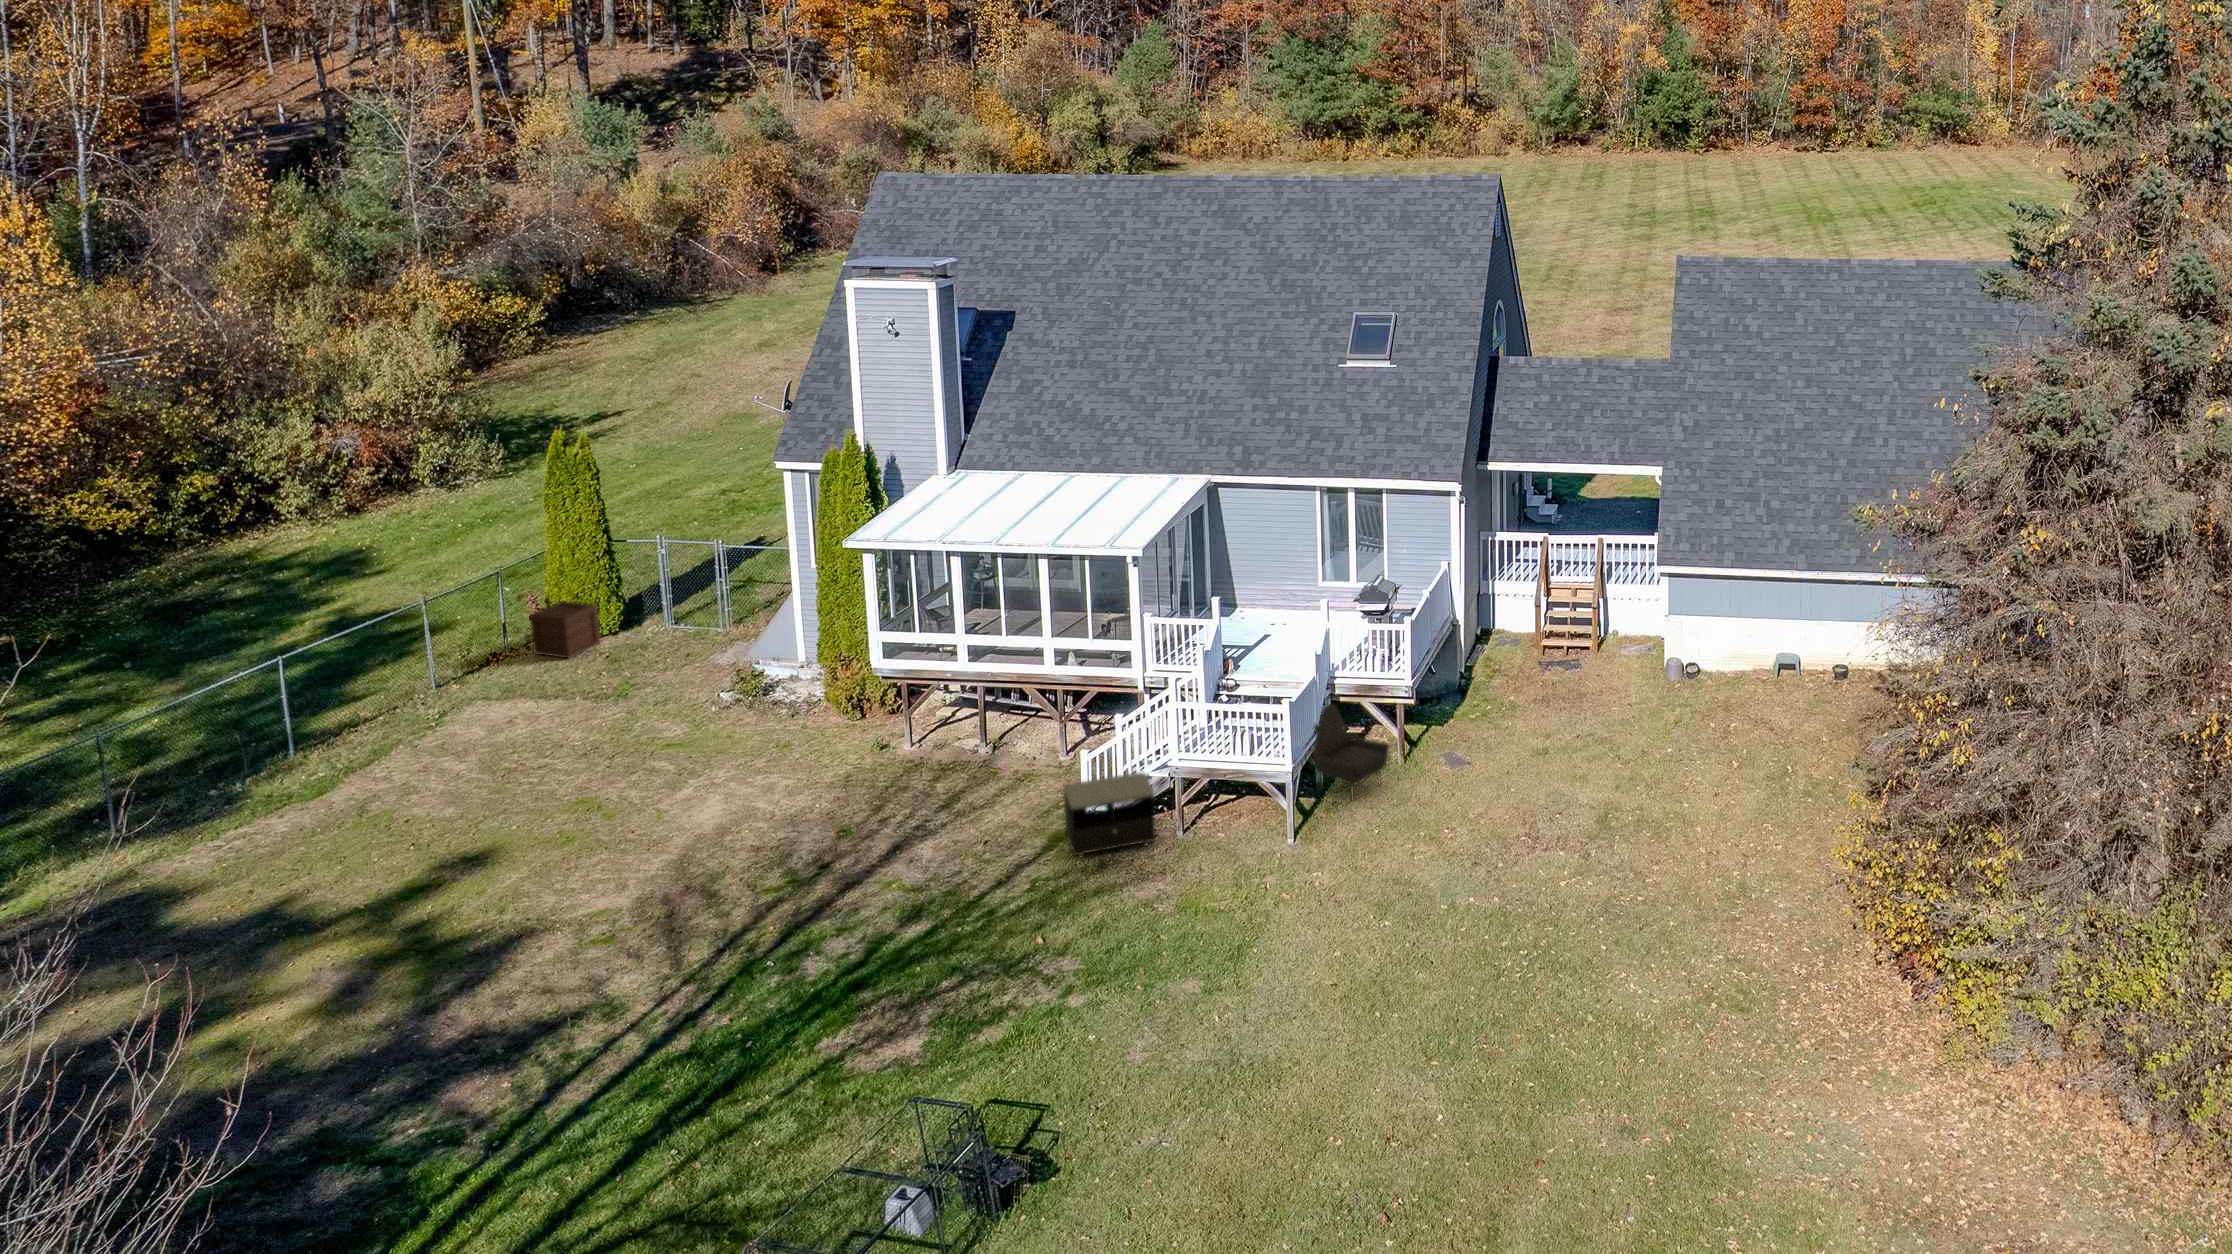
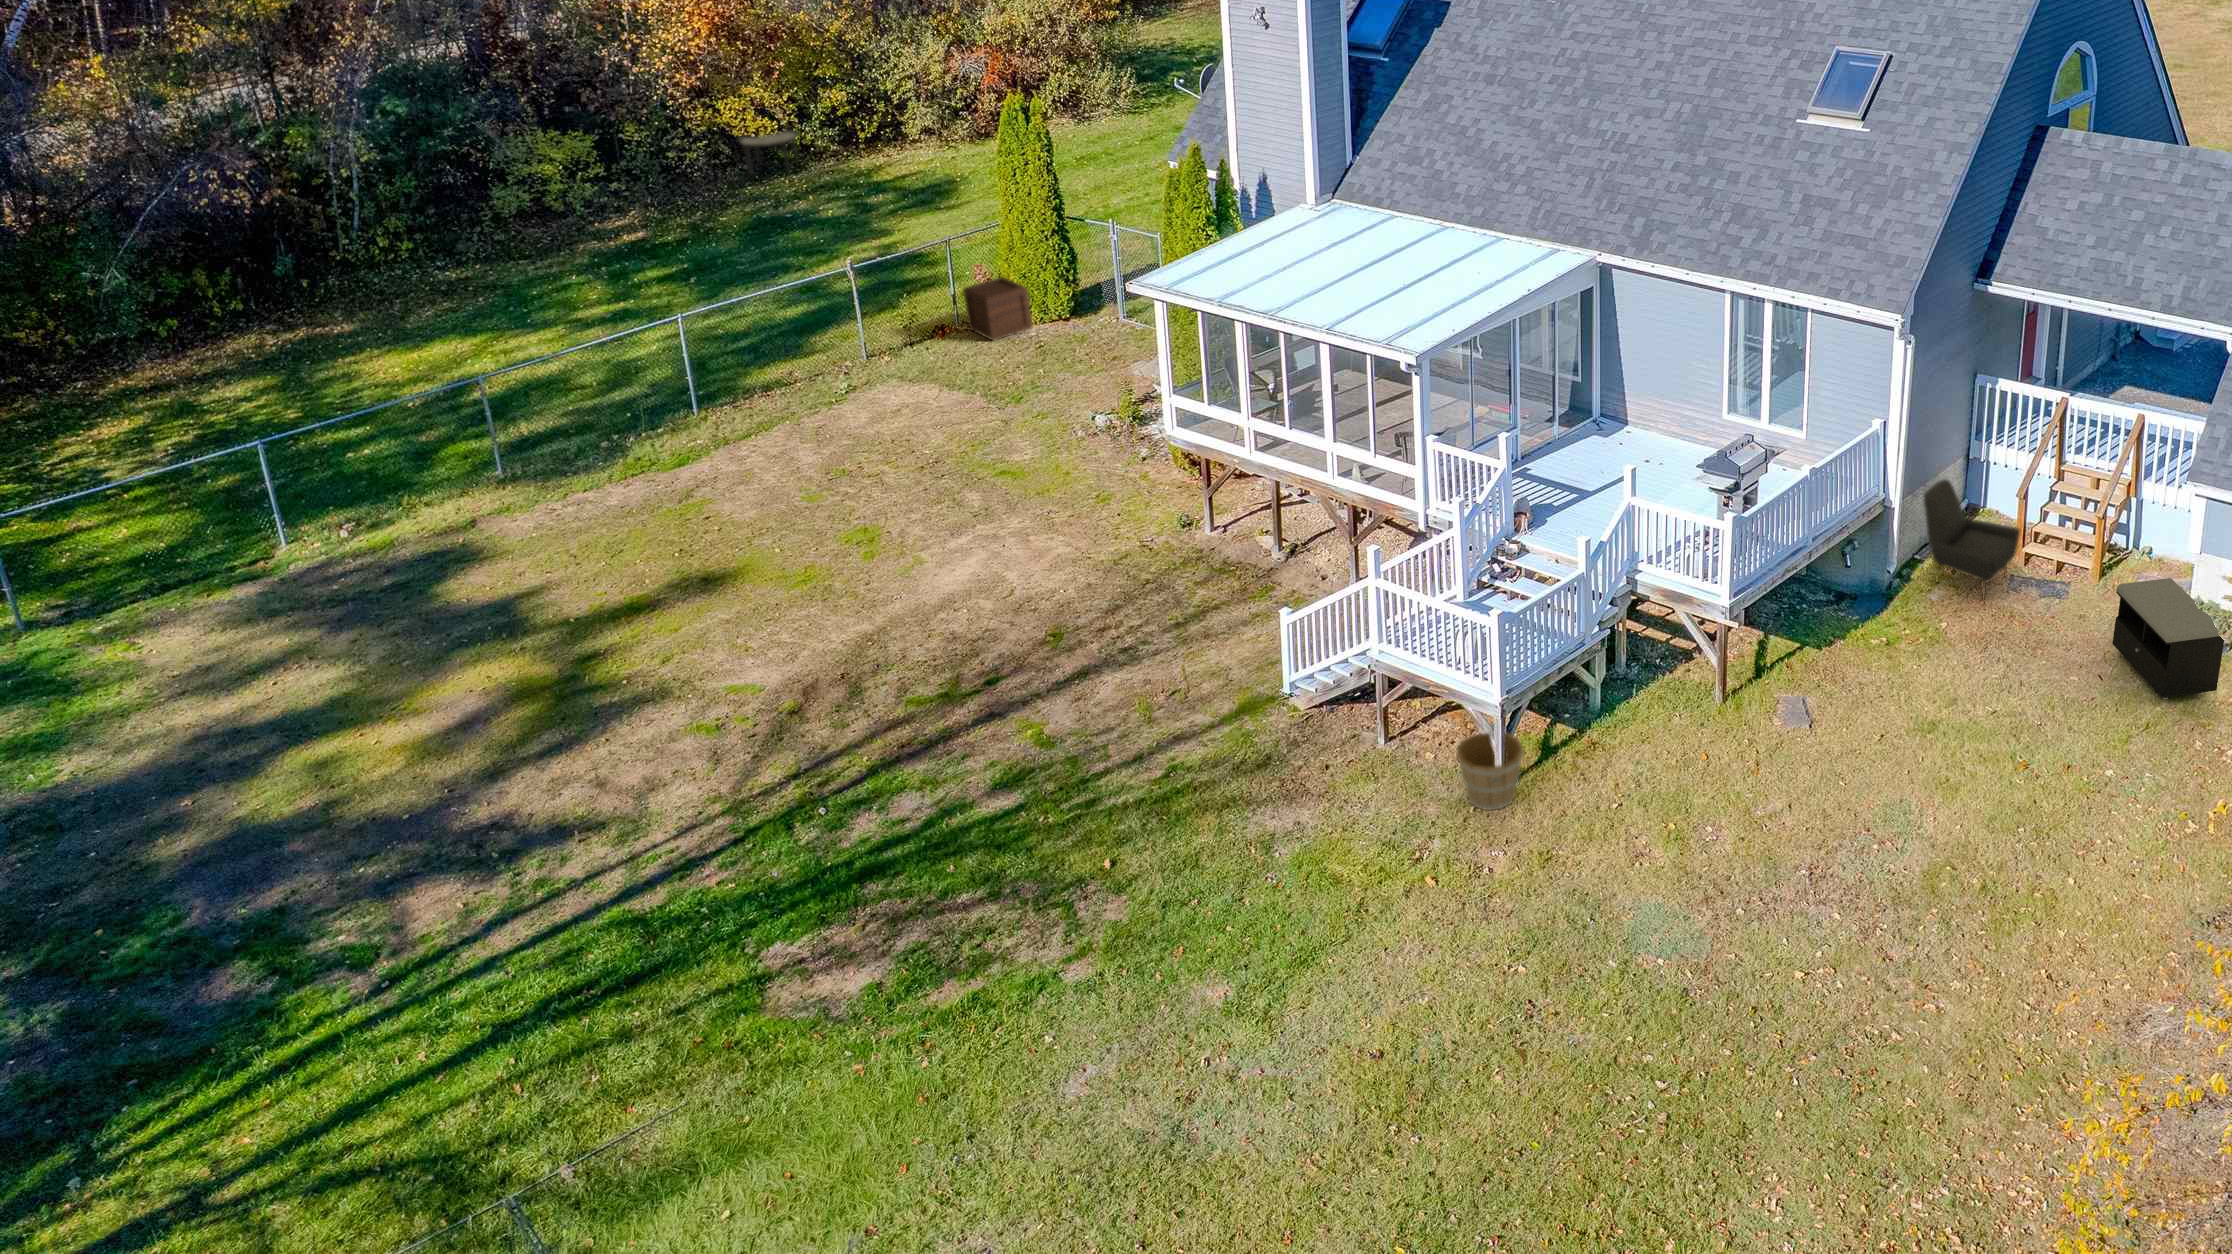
round table: none [94,518,172,571] -> present [737,129,799,175]
chair: present [1313,704,1389,799] -> present [1924,479,2020,598]
storage bench: present [1063,773,1156,857] -> present [2112,578,2224,700]
wooden bucket: none [1260,796,1309,852] -> present [1456,732,1524,810]

